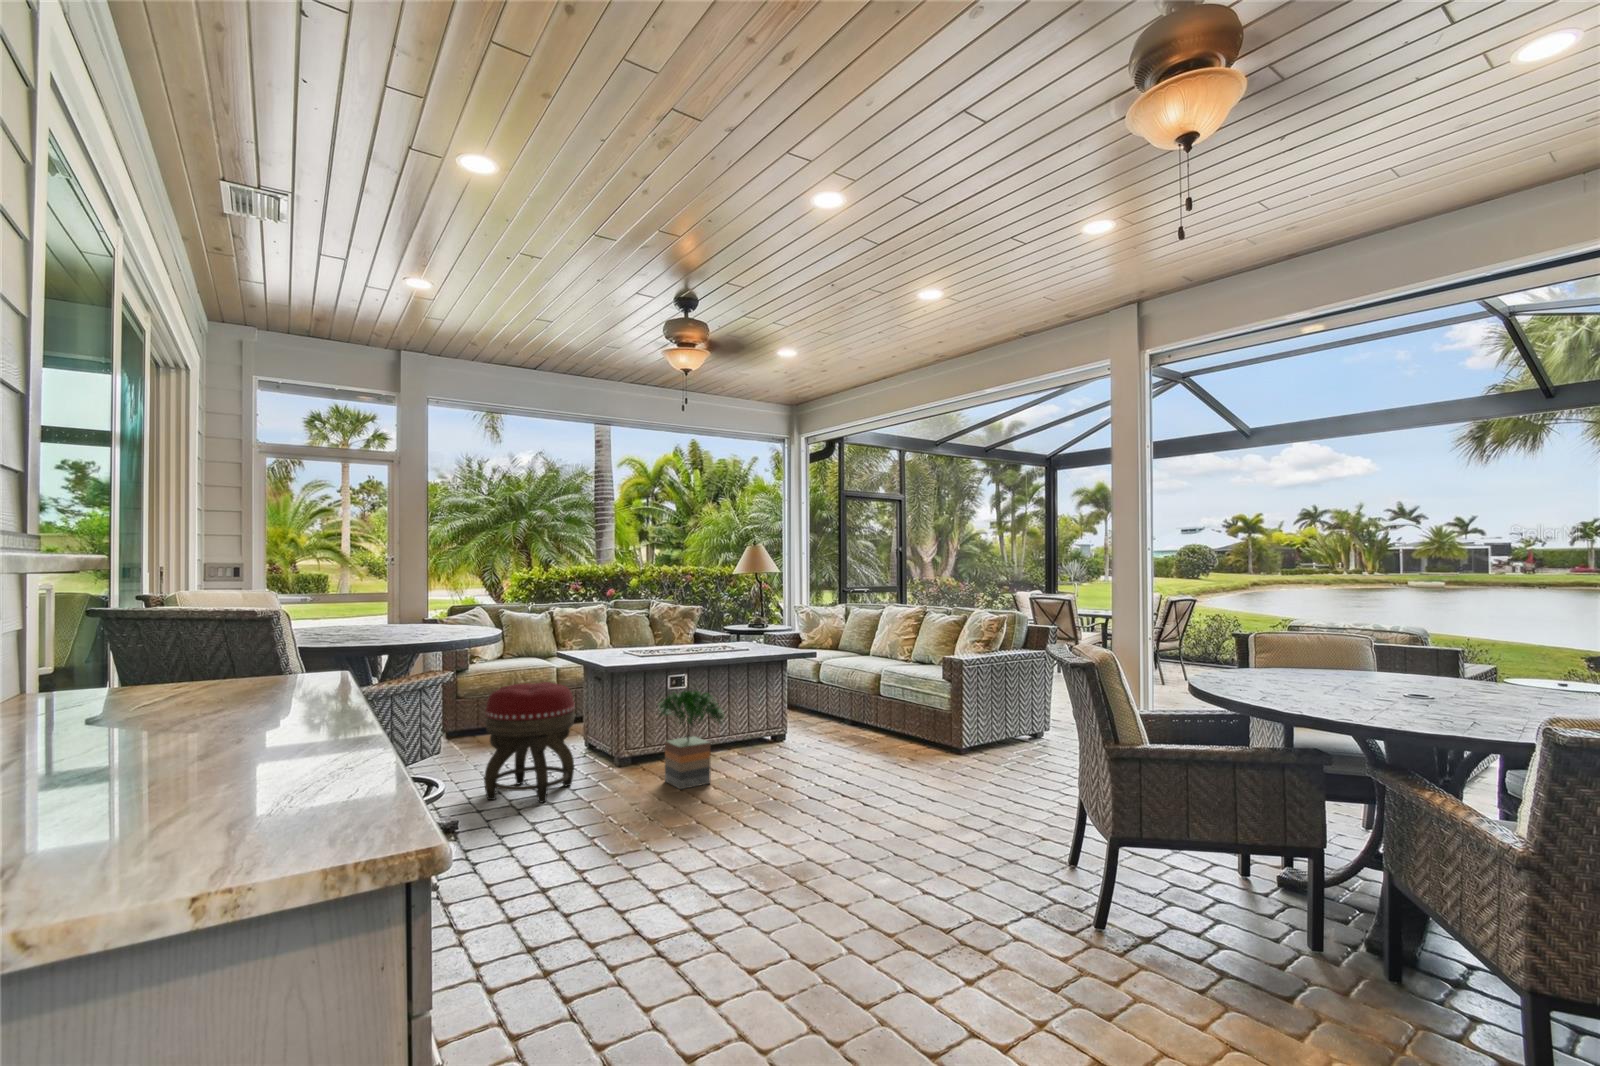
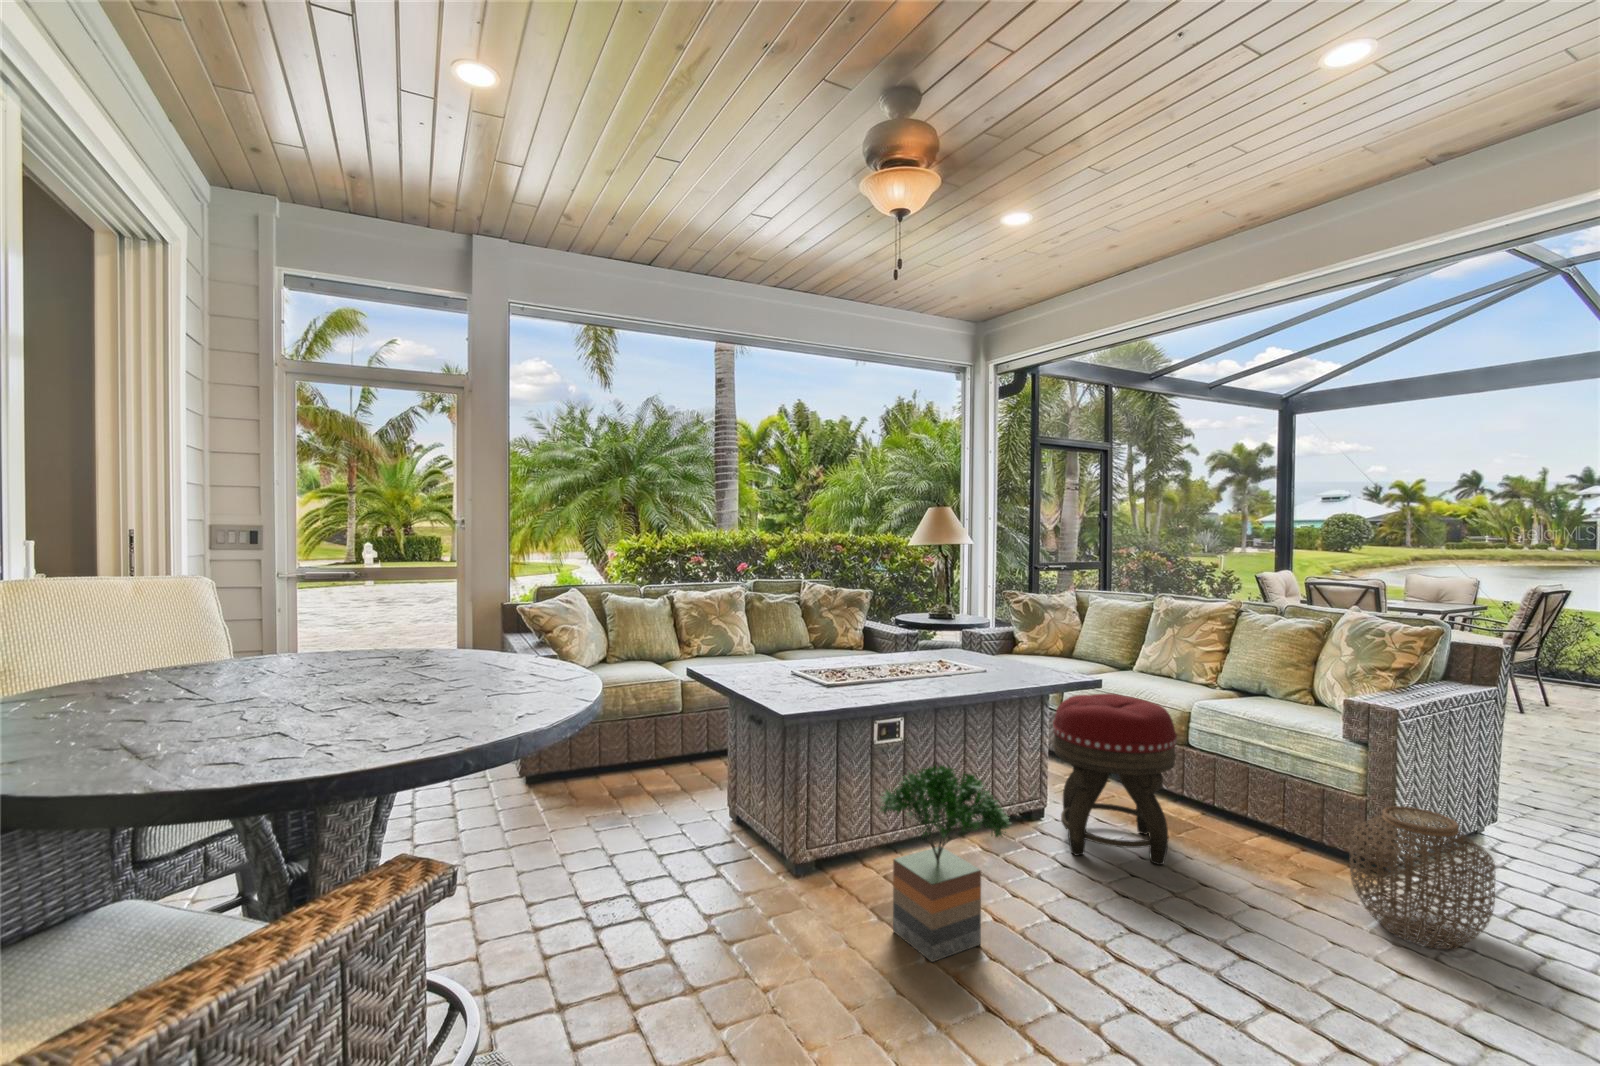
footstool: present [484,682,575,803] -> present [1053,693,1177,865]
woven basket: none [917,706,977,775] -> present [1350,806,1495,949]

